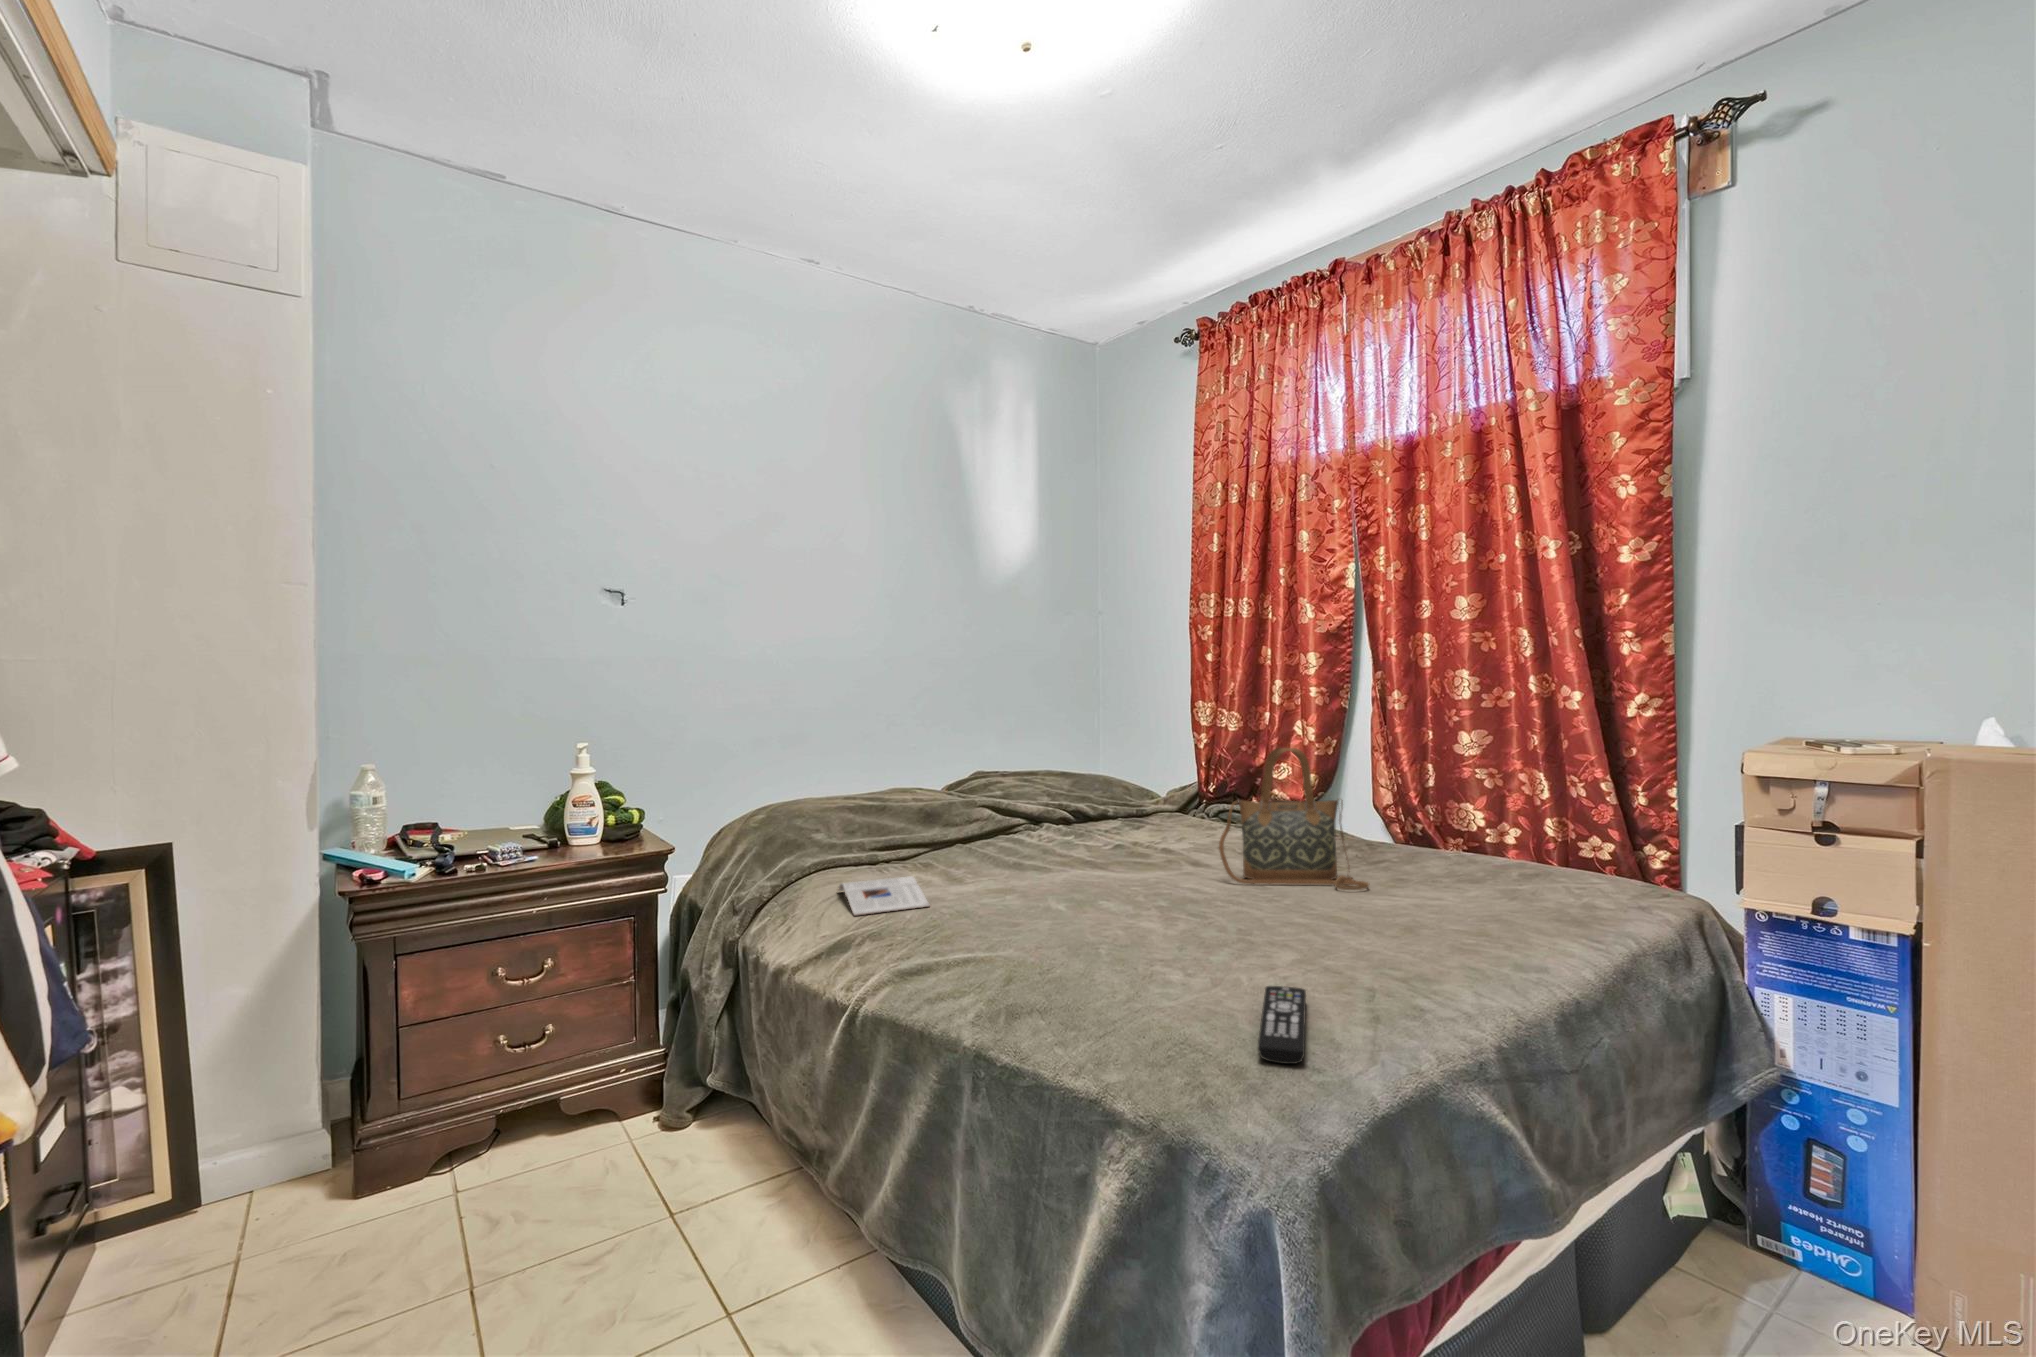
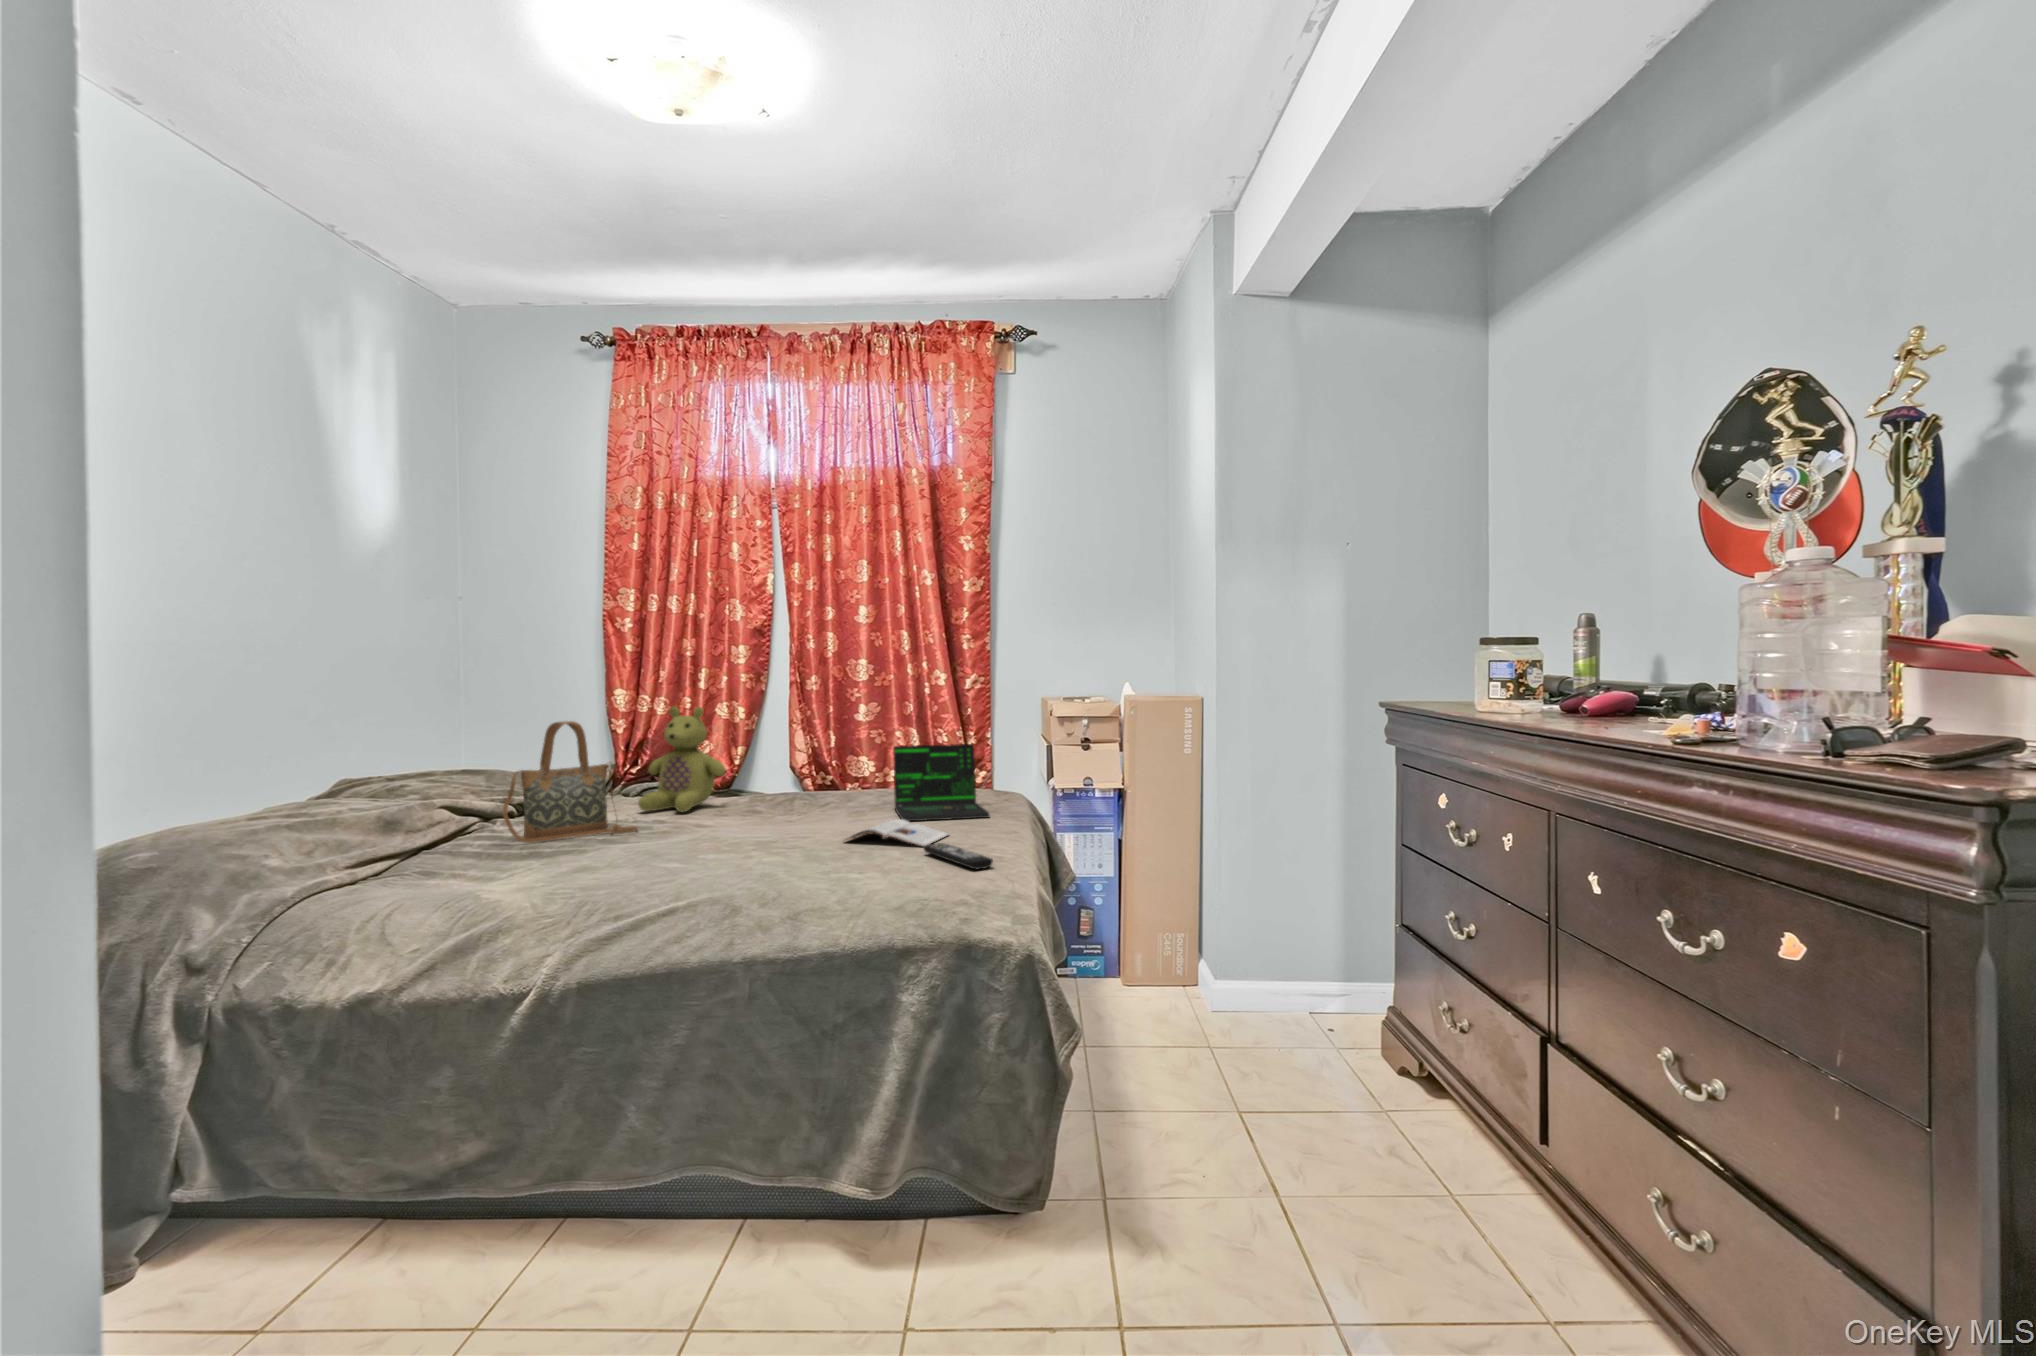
stuffed bear: none [1132,730,1225,854] -> present [638,706,726,812]
handbag: present [1219,748,1369,890] -> present [503,721,638,843]
laptop: none [1367,805,1579,947] -> present [893,744,990,821]
magazine: present [838,876,930,916] -> present [843,819,949,847]

